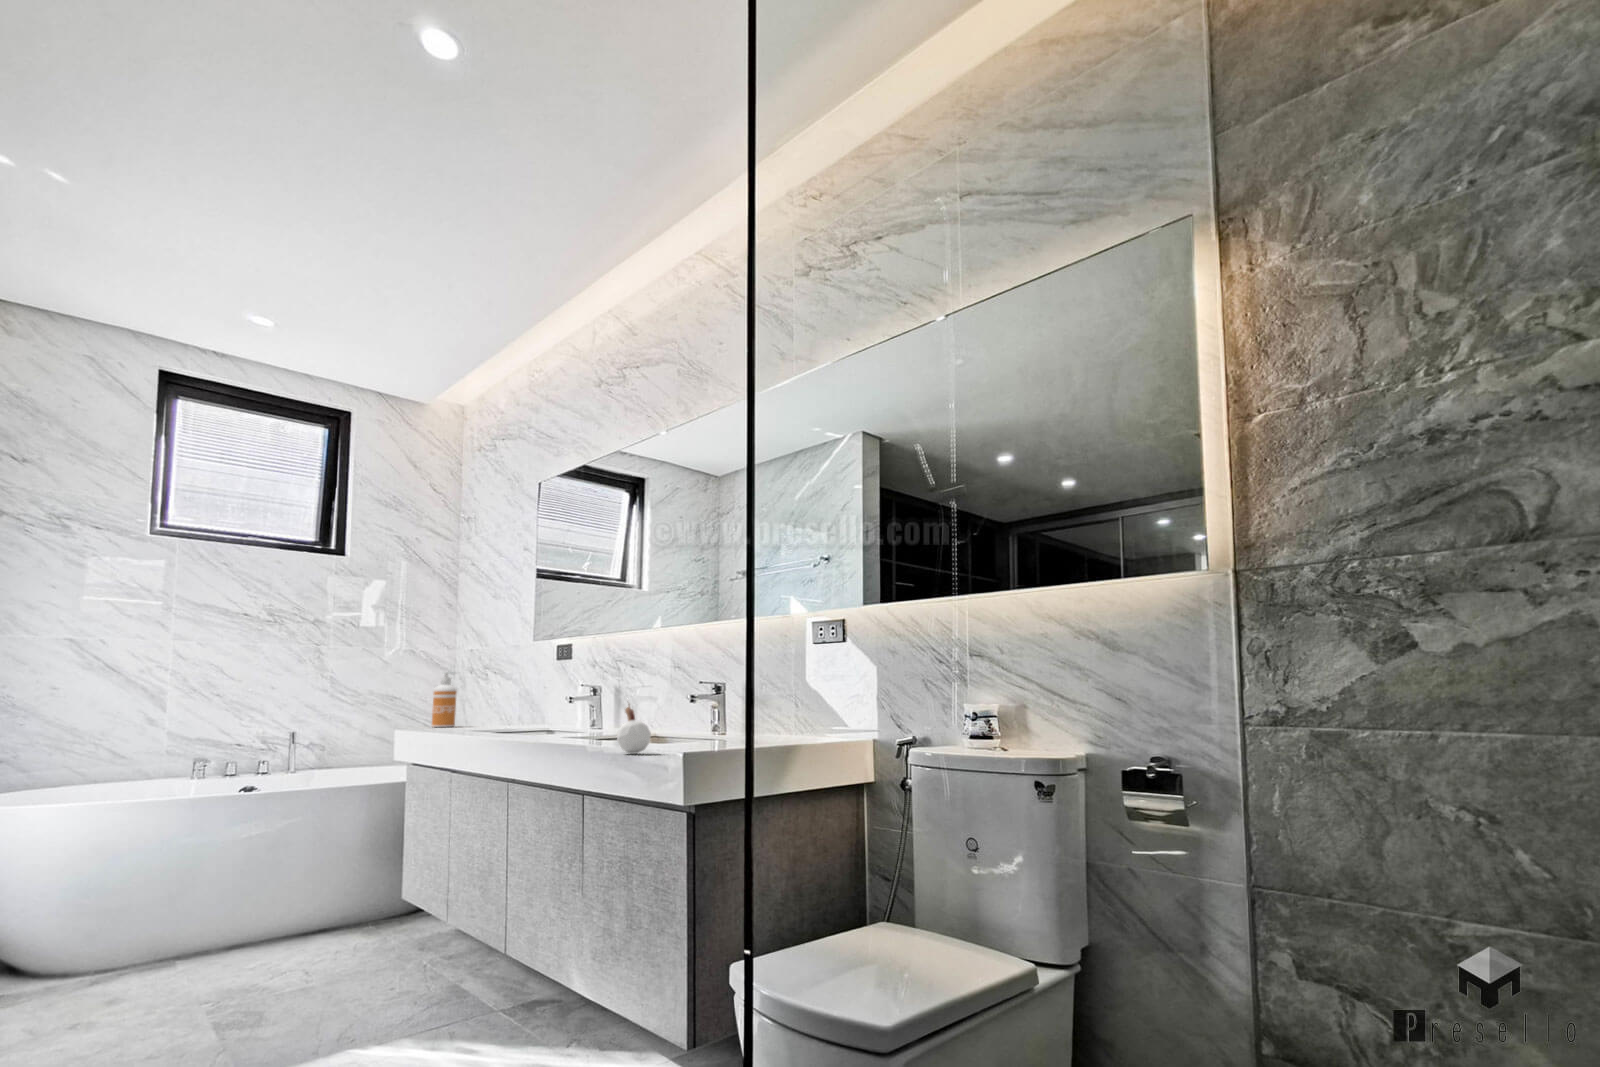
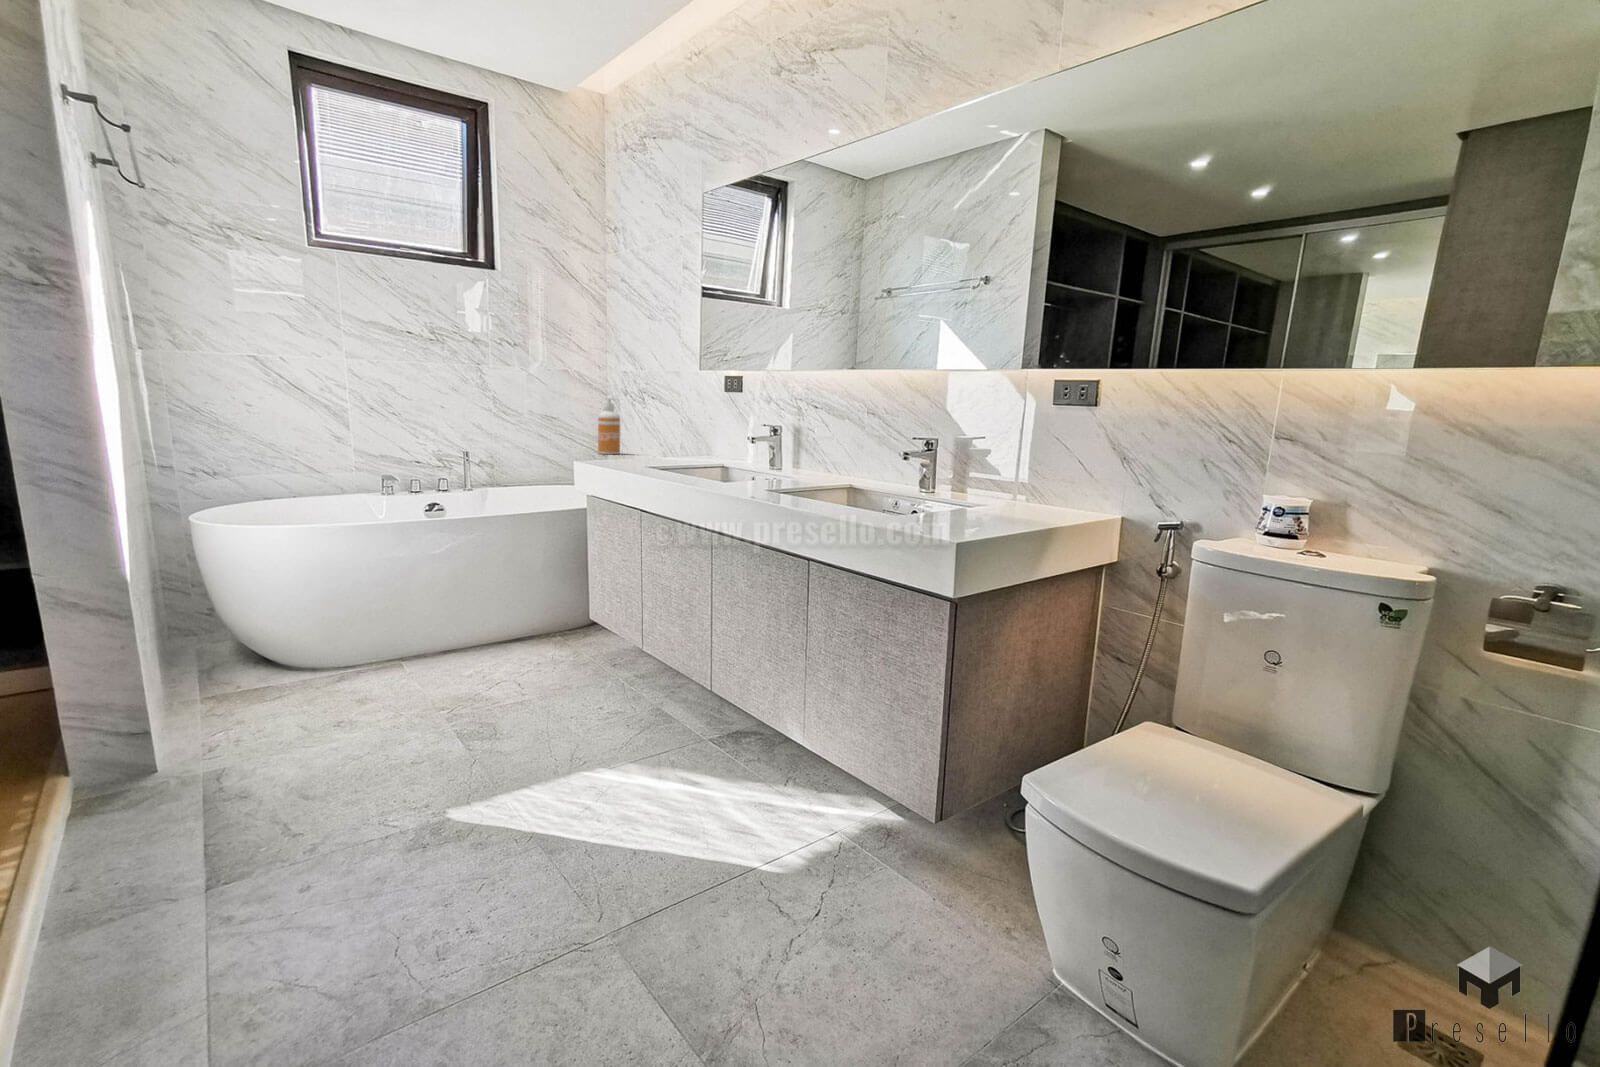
candle: present [617,702,651,753] -> none [834,453,870,514]

